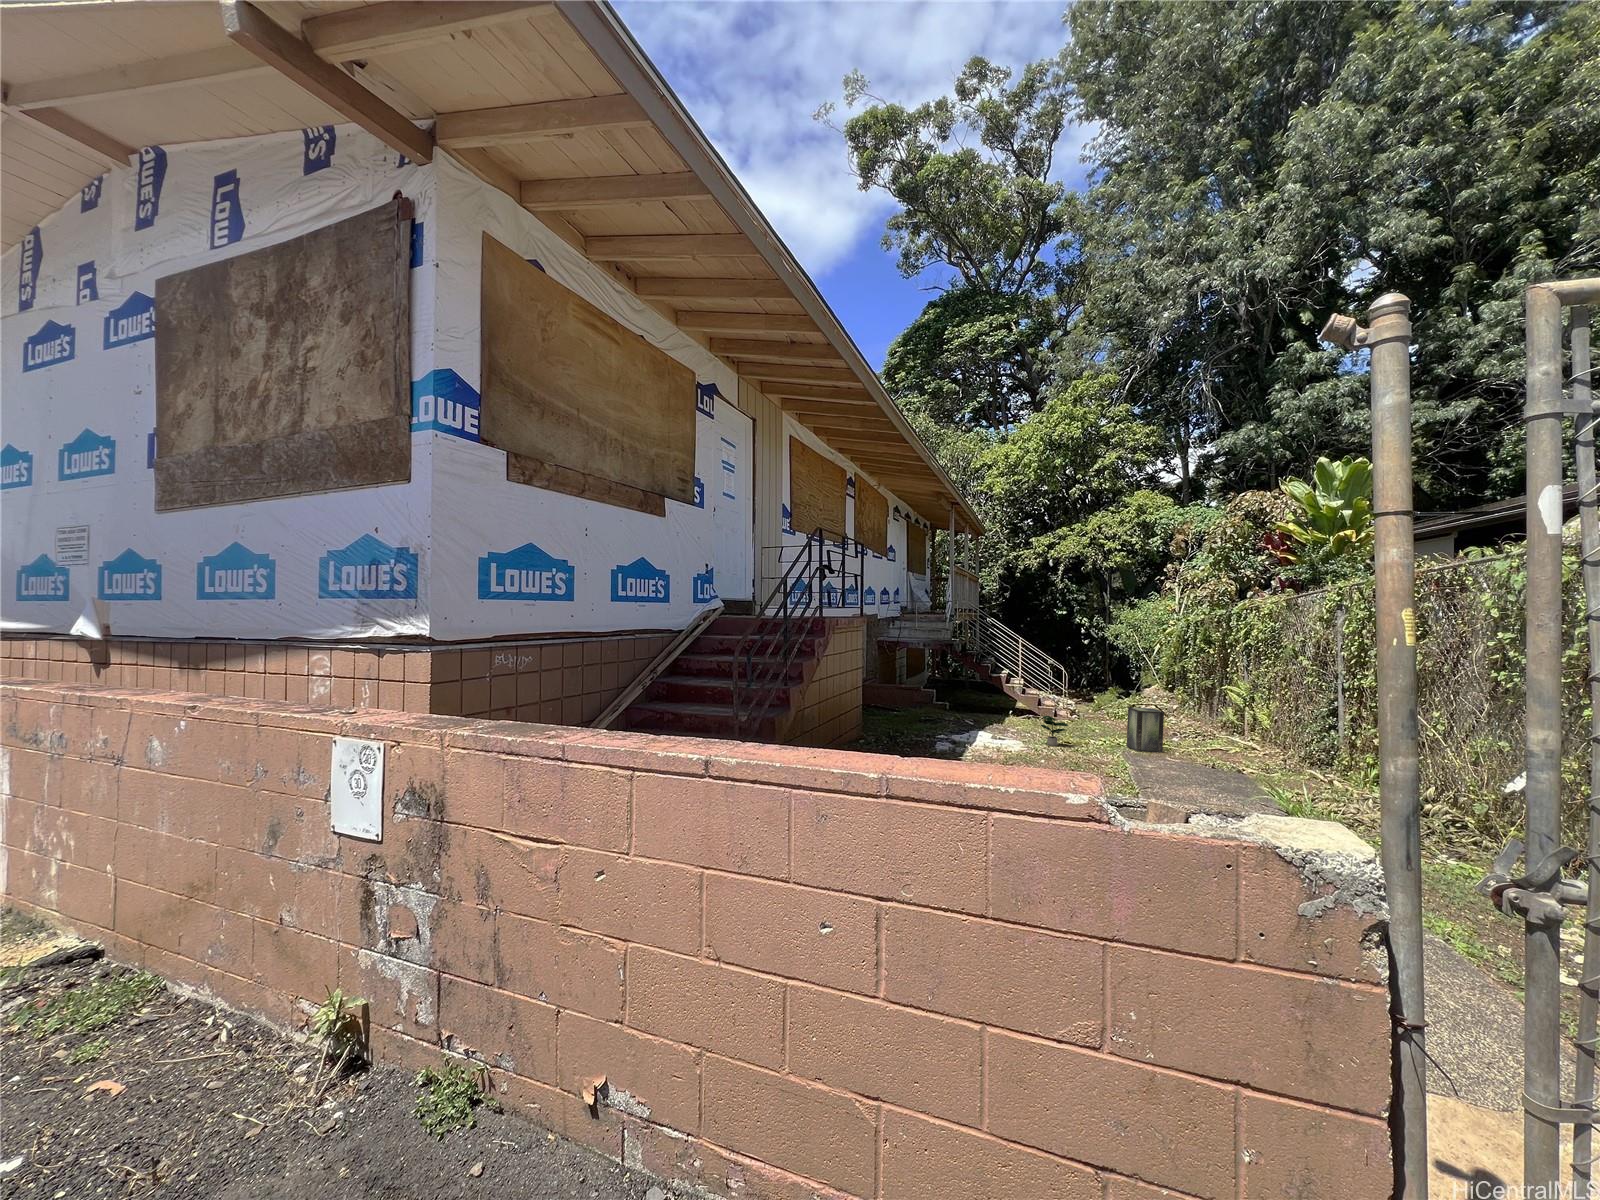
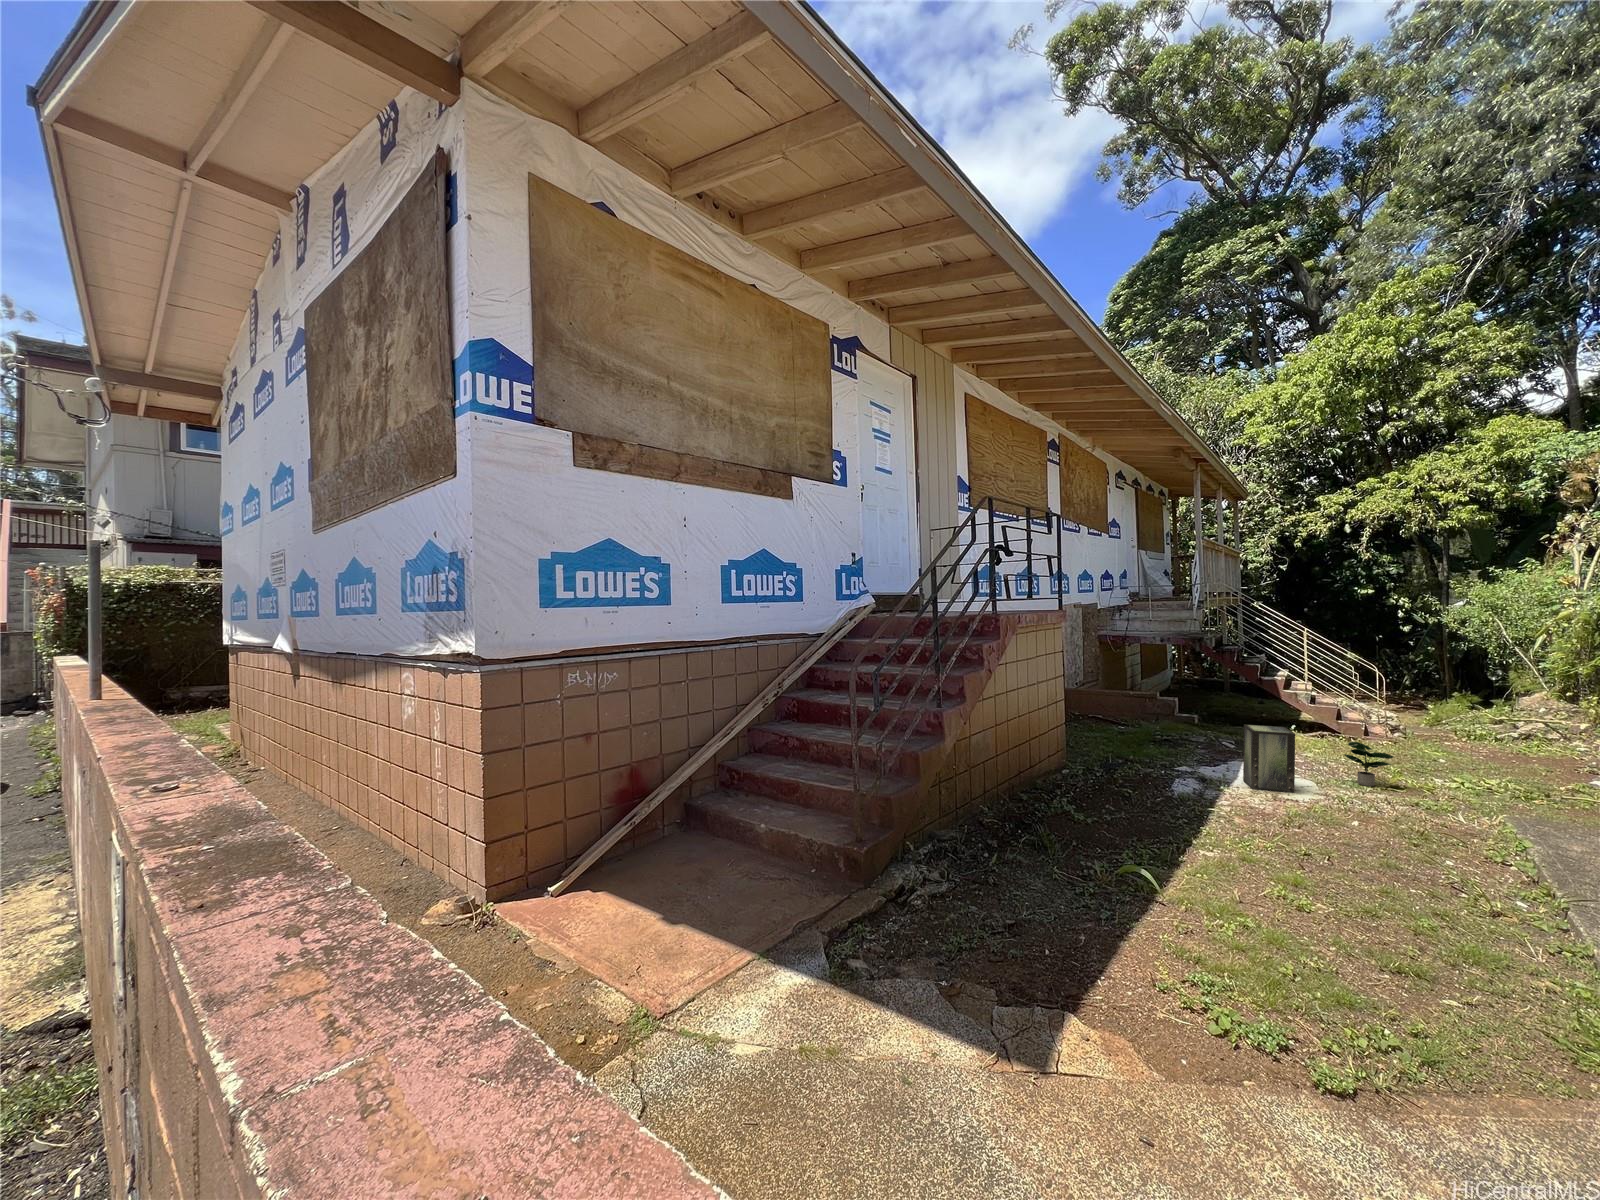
storage box: present [1127,707,1164,753] -> present [1243,725,1295,793]

